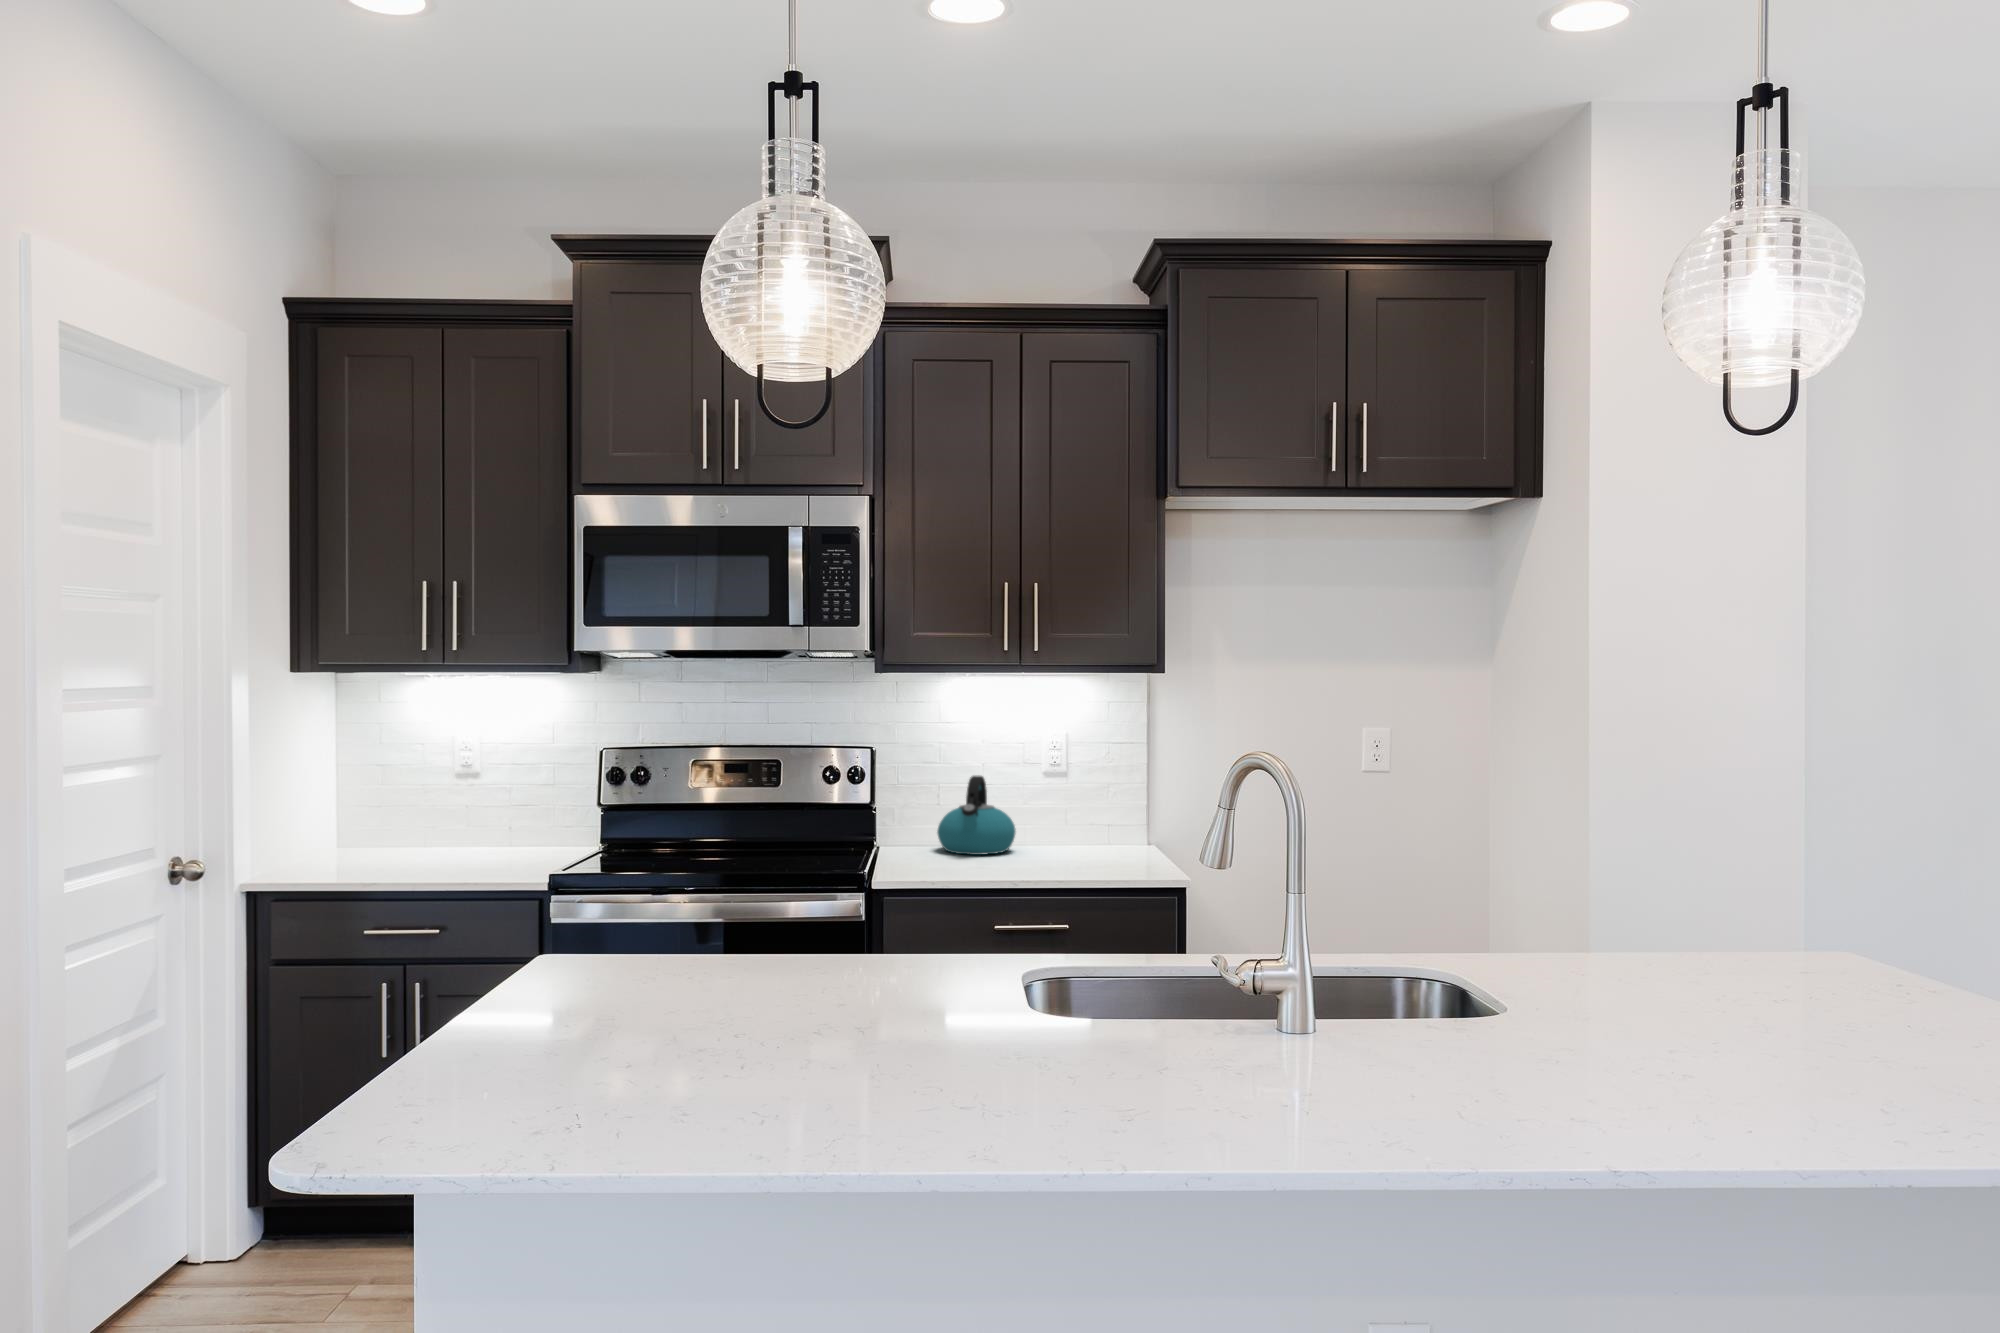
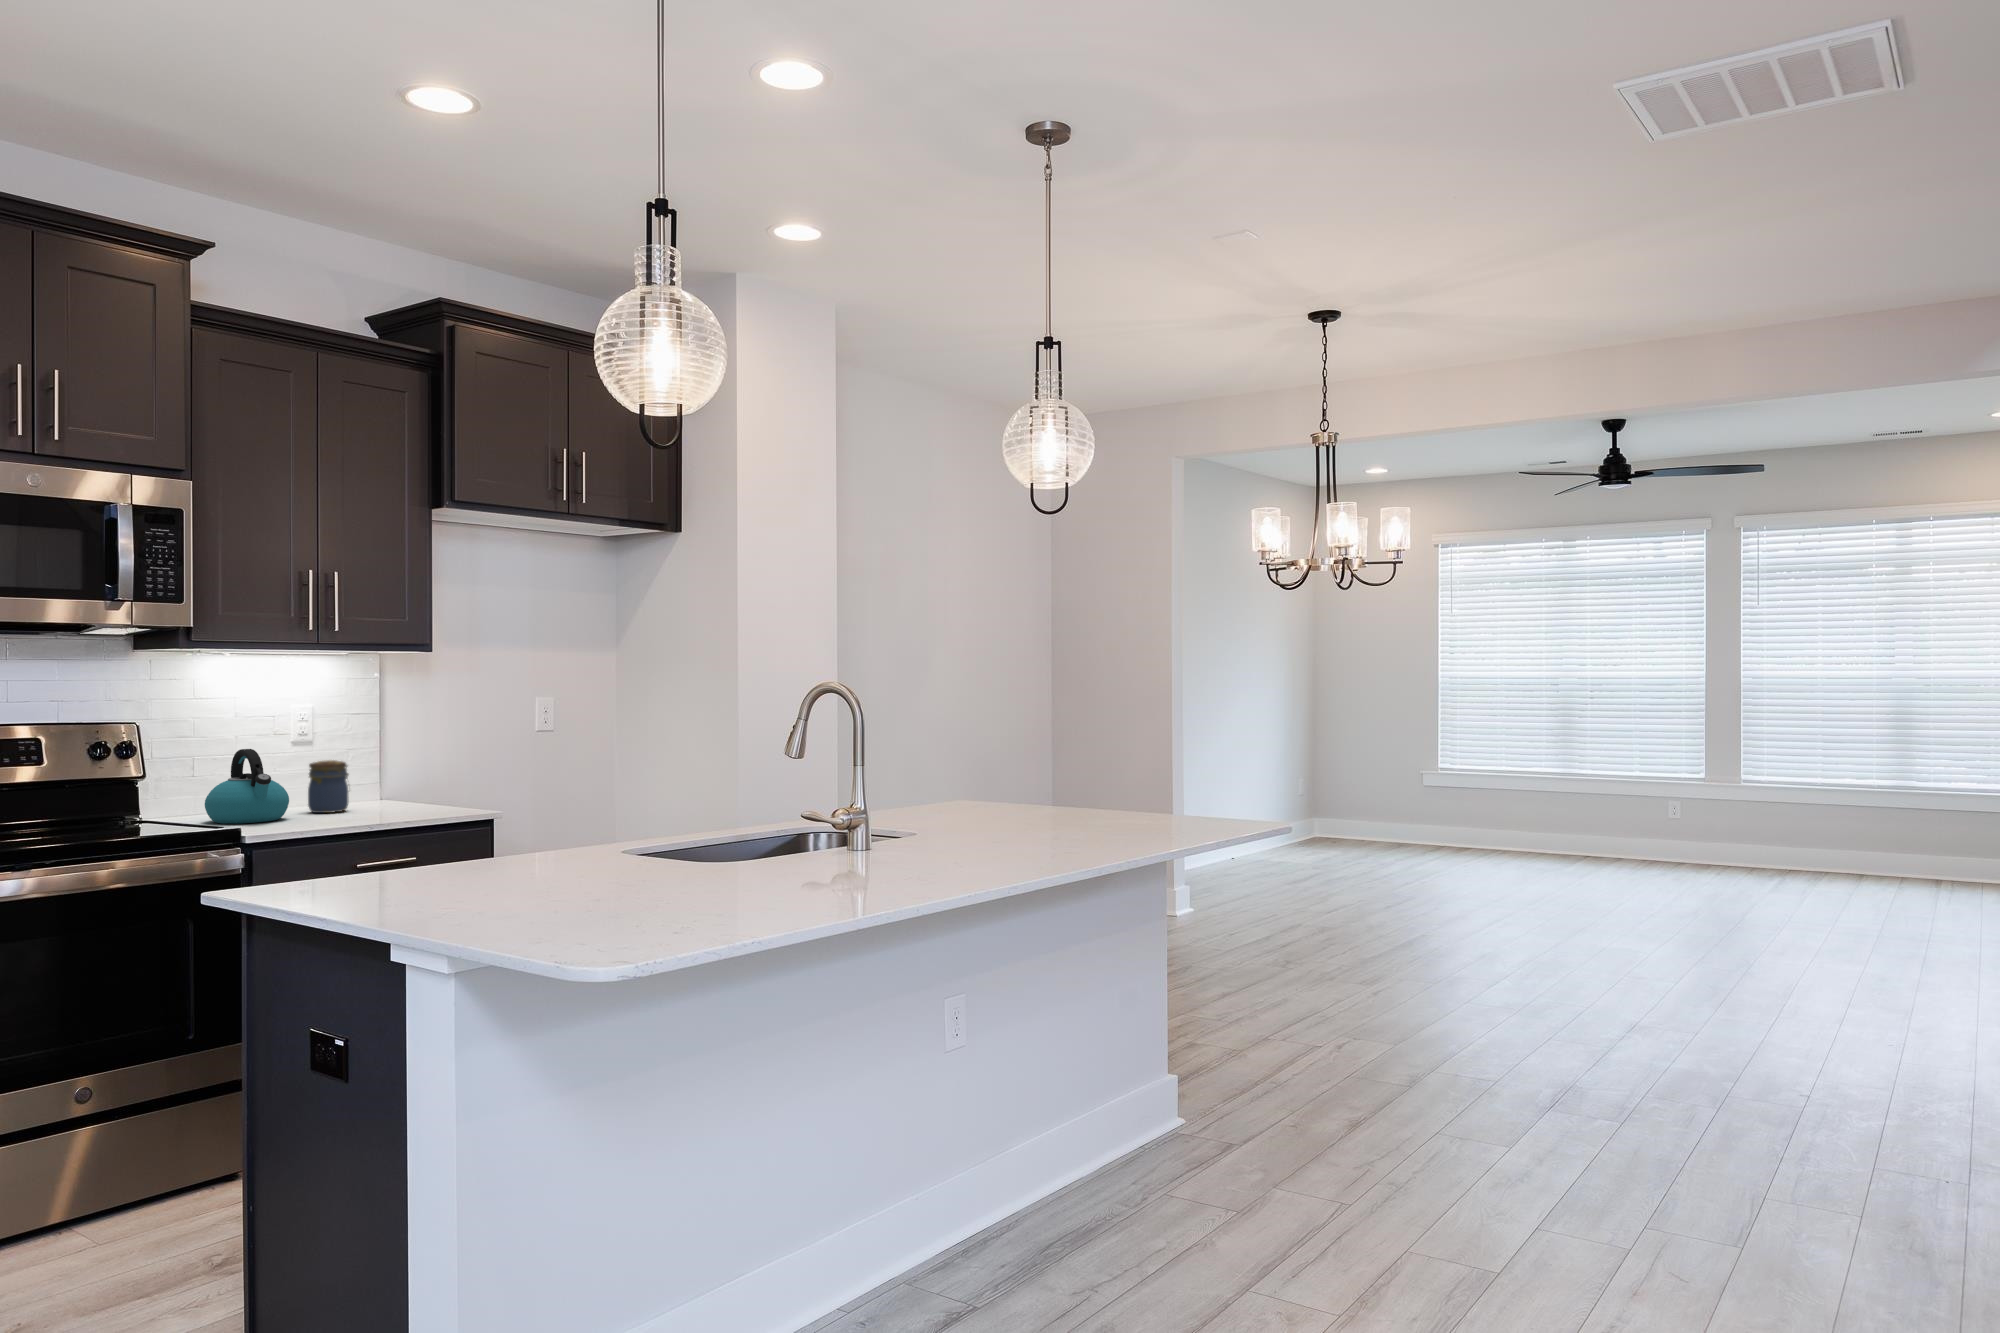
jar: none [1053,794,1098,852] -> present [308,760,349,813]

